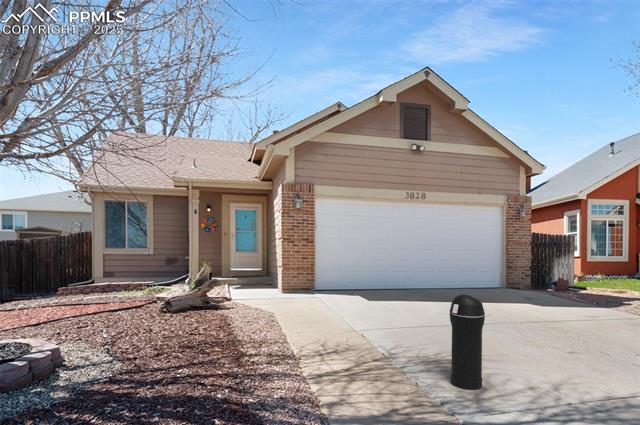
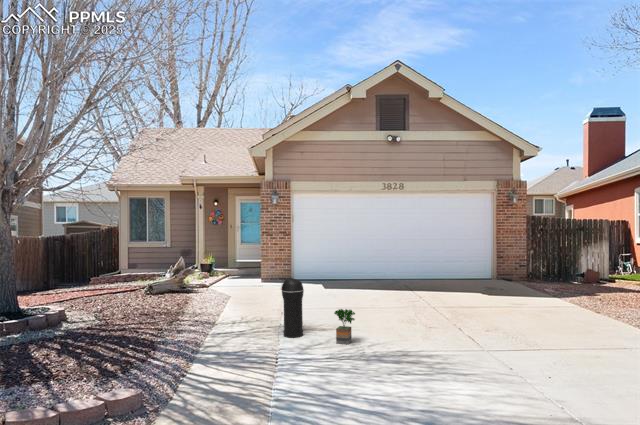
potted tree: none [547,343,593,402] -> present [334,309,355,344]

